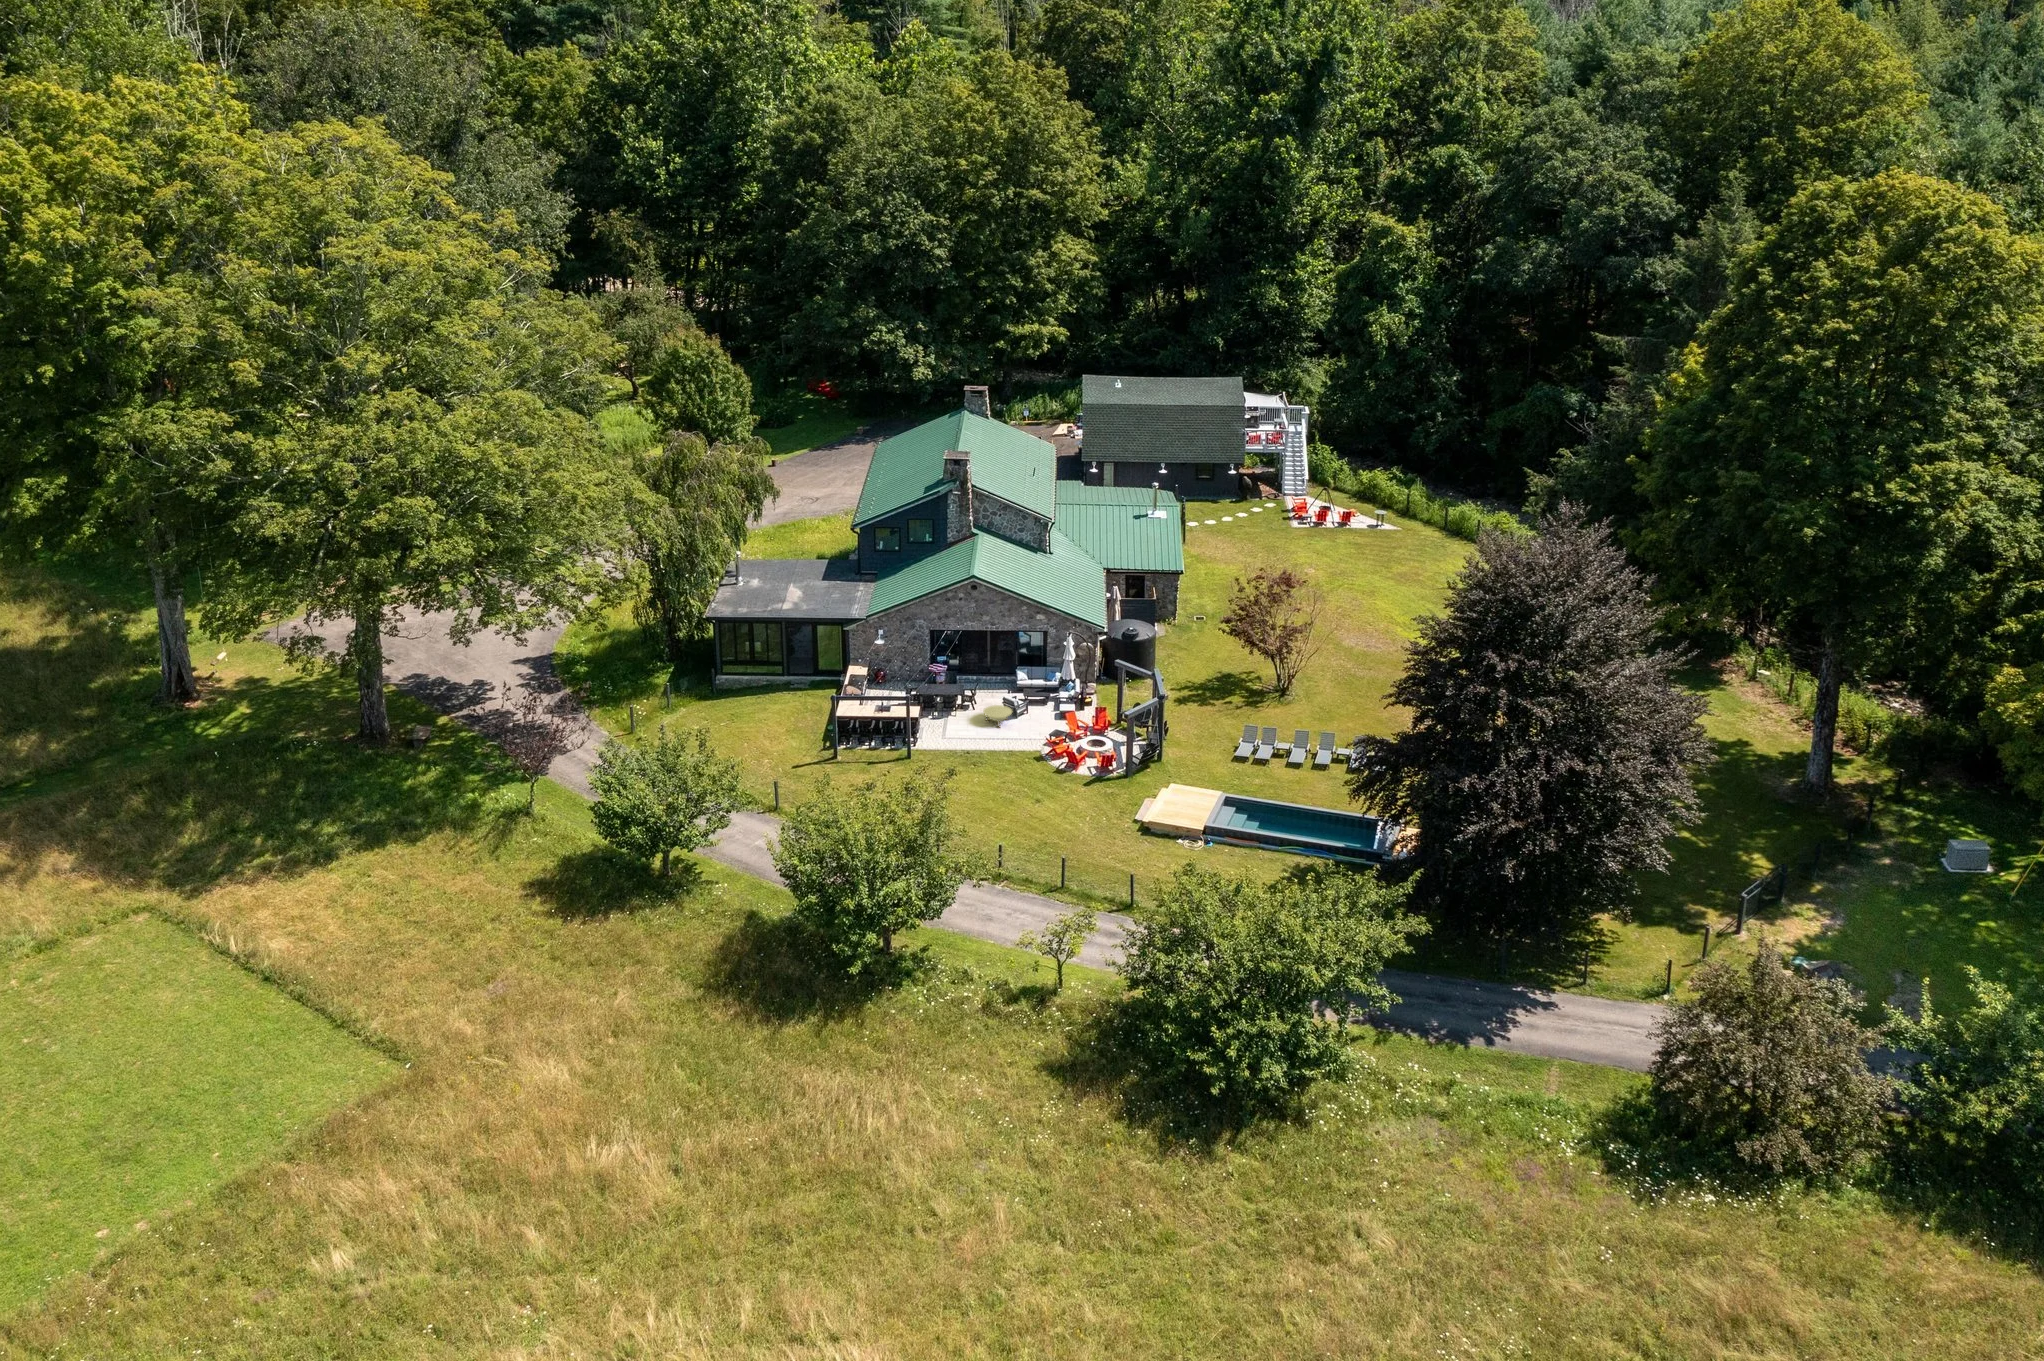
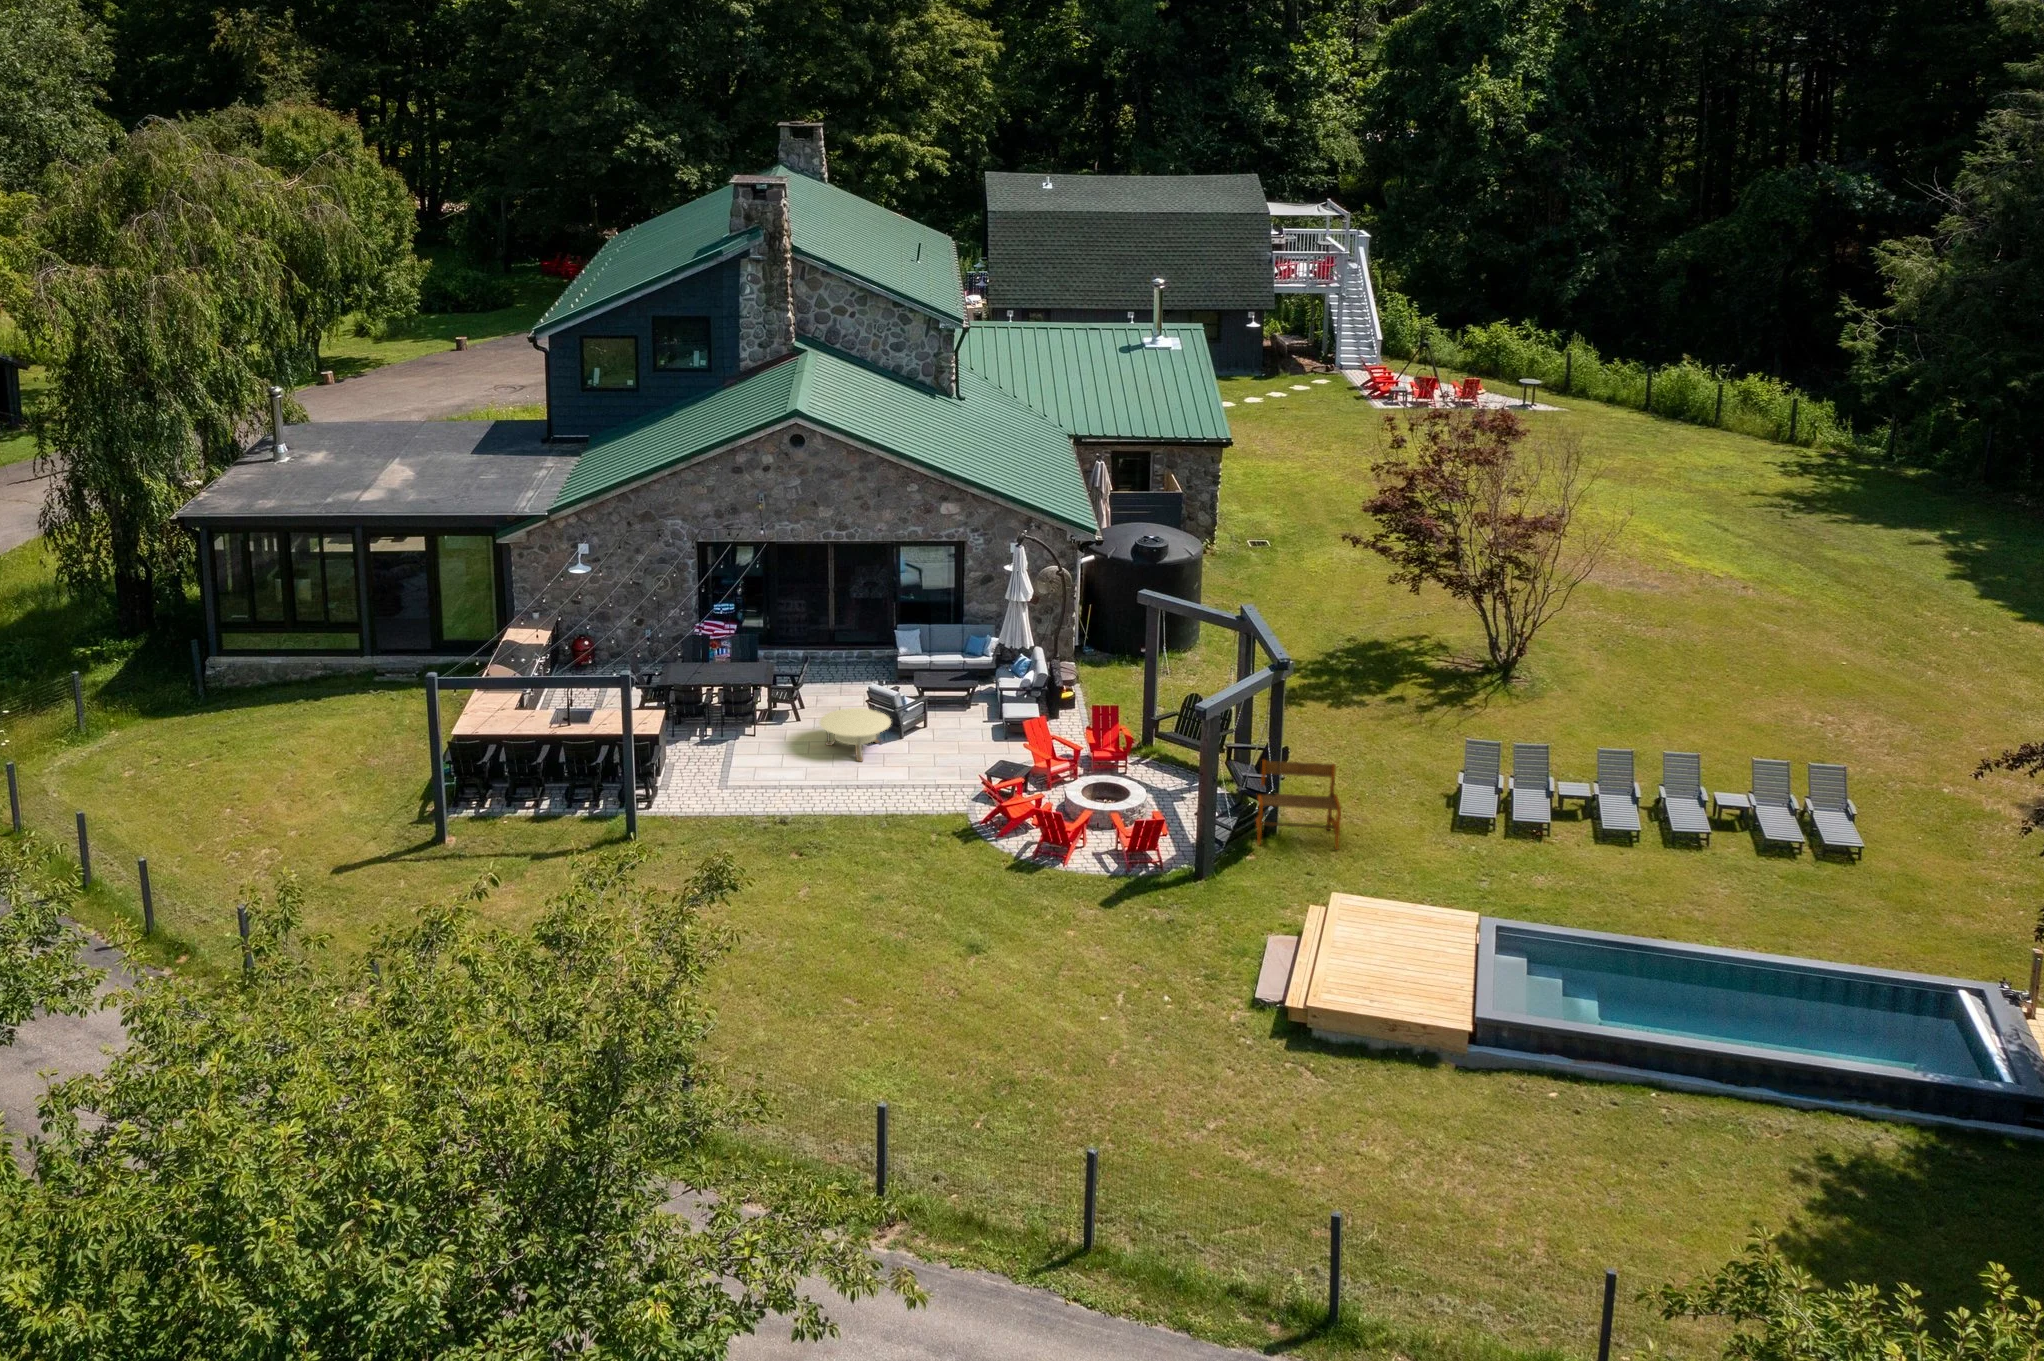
bench: none [1152,732,1185,768] -> present [1256,760,1341,850]

